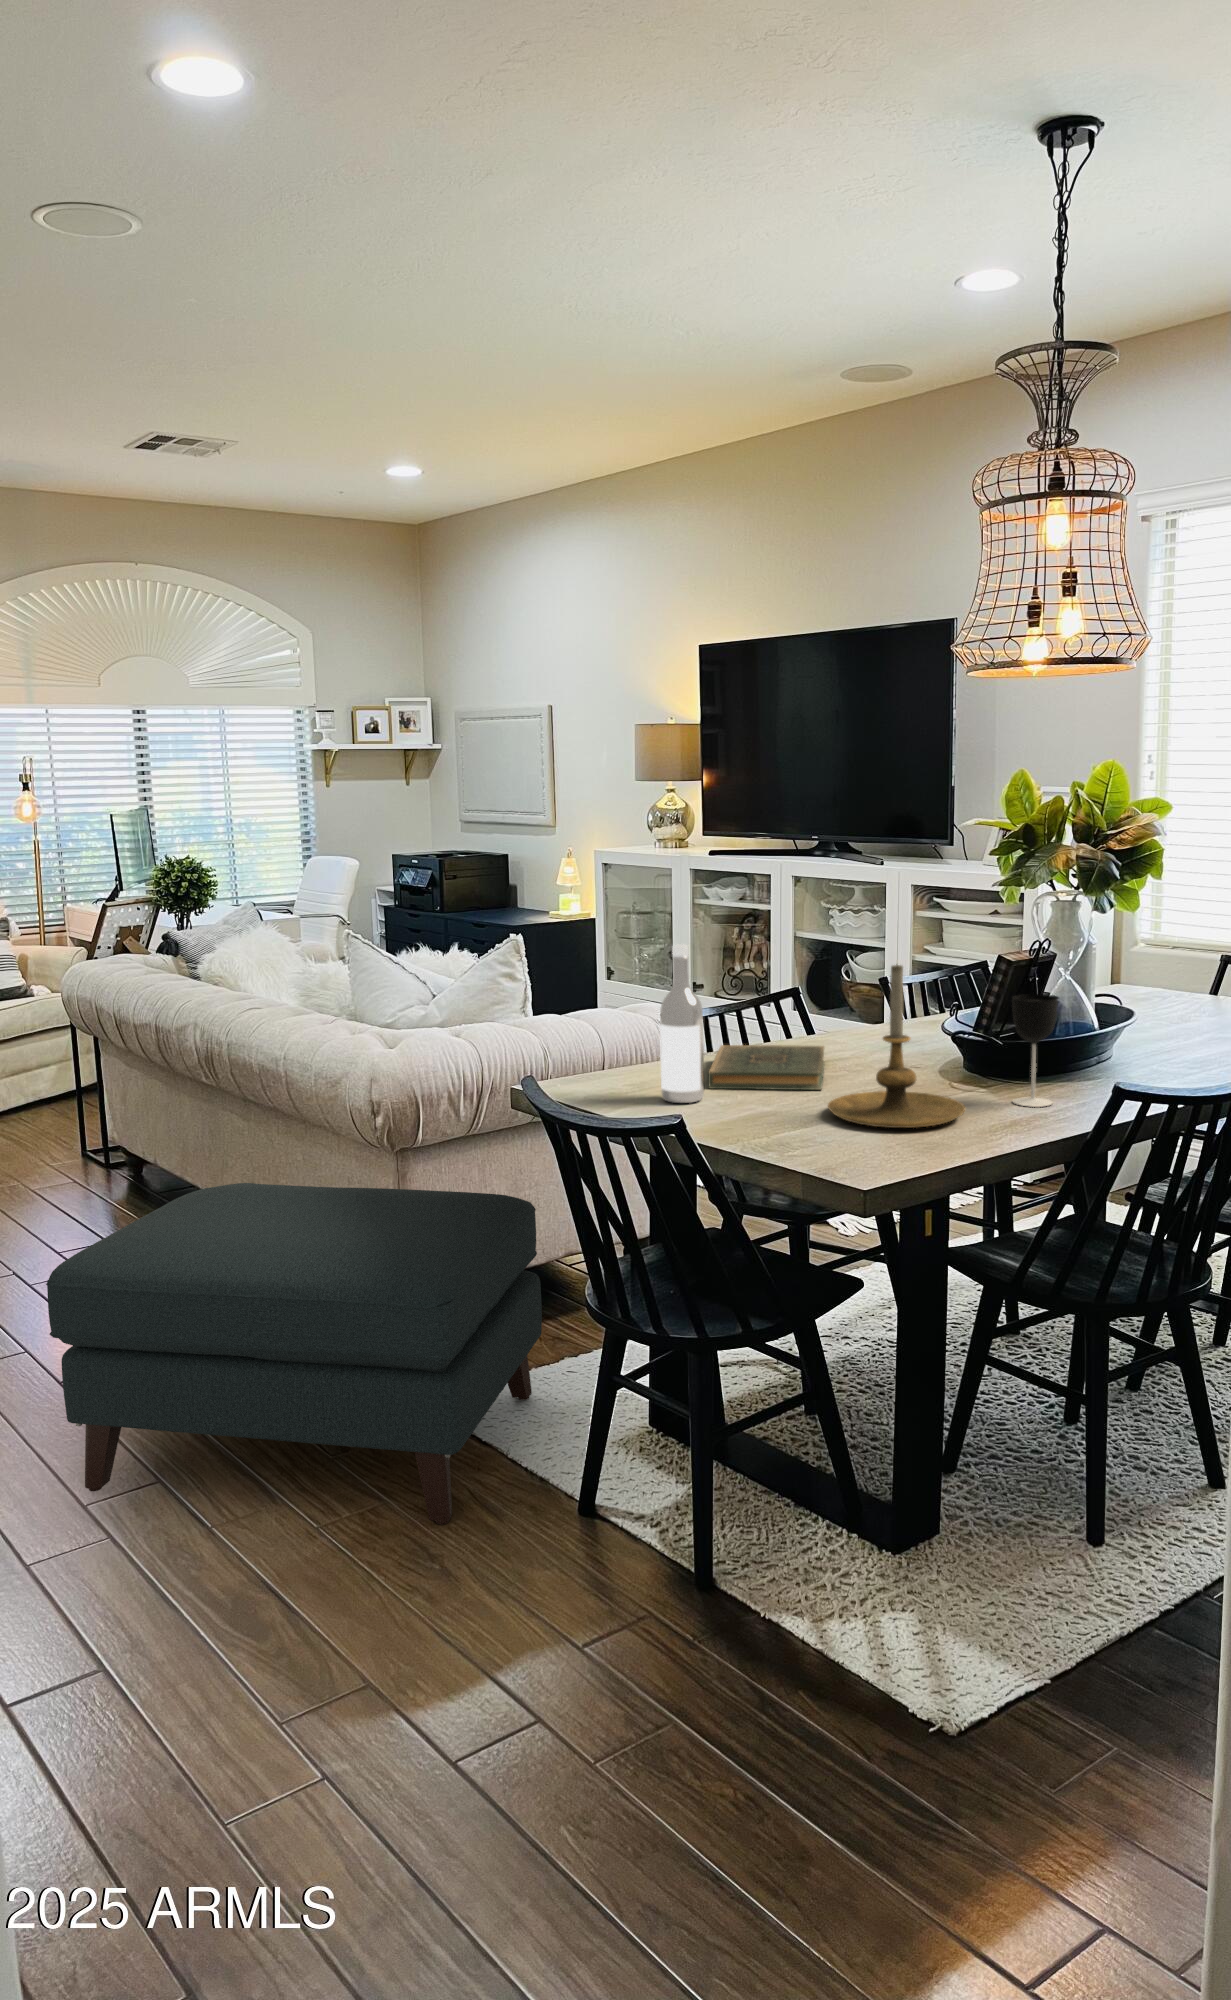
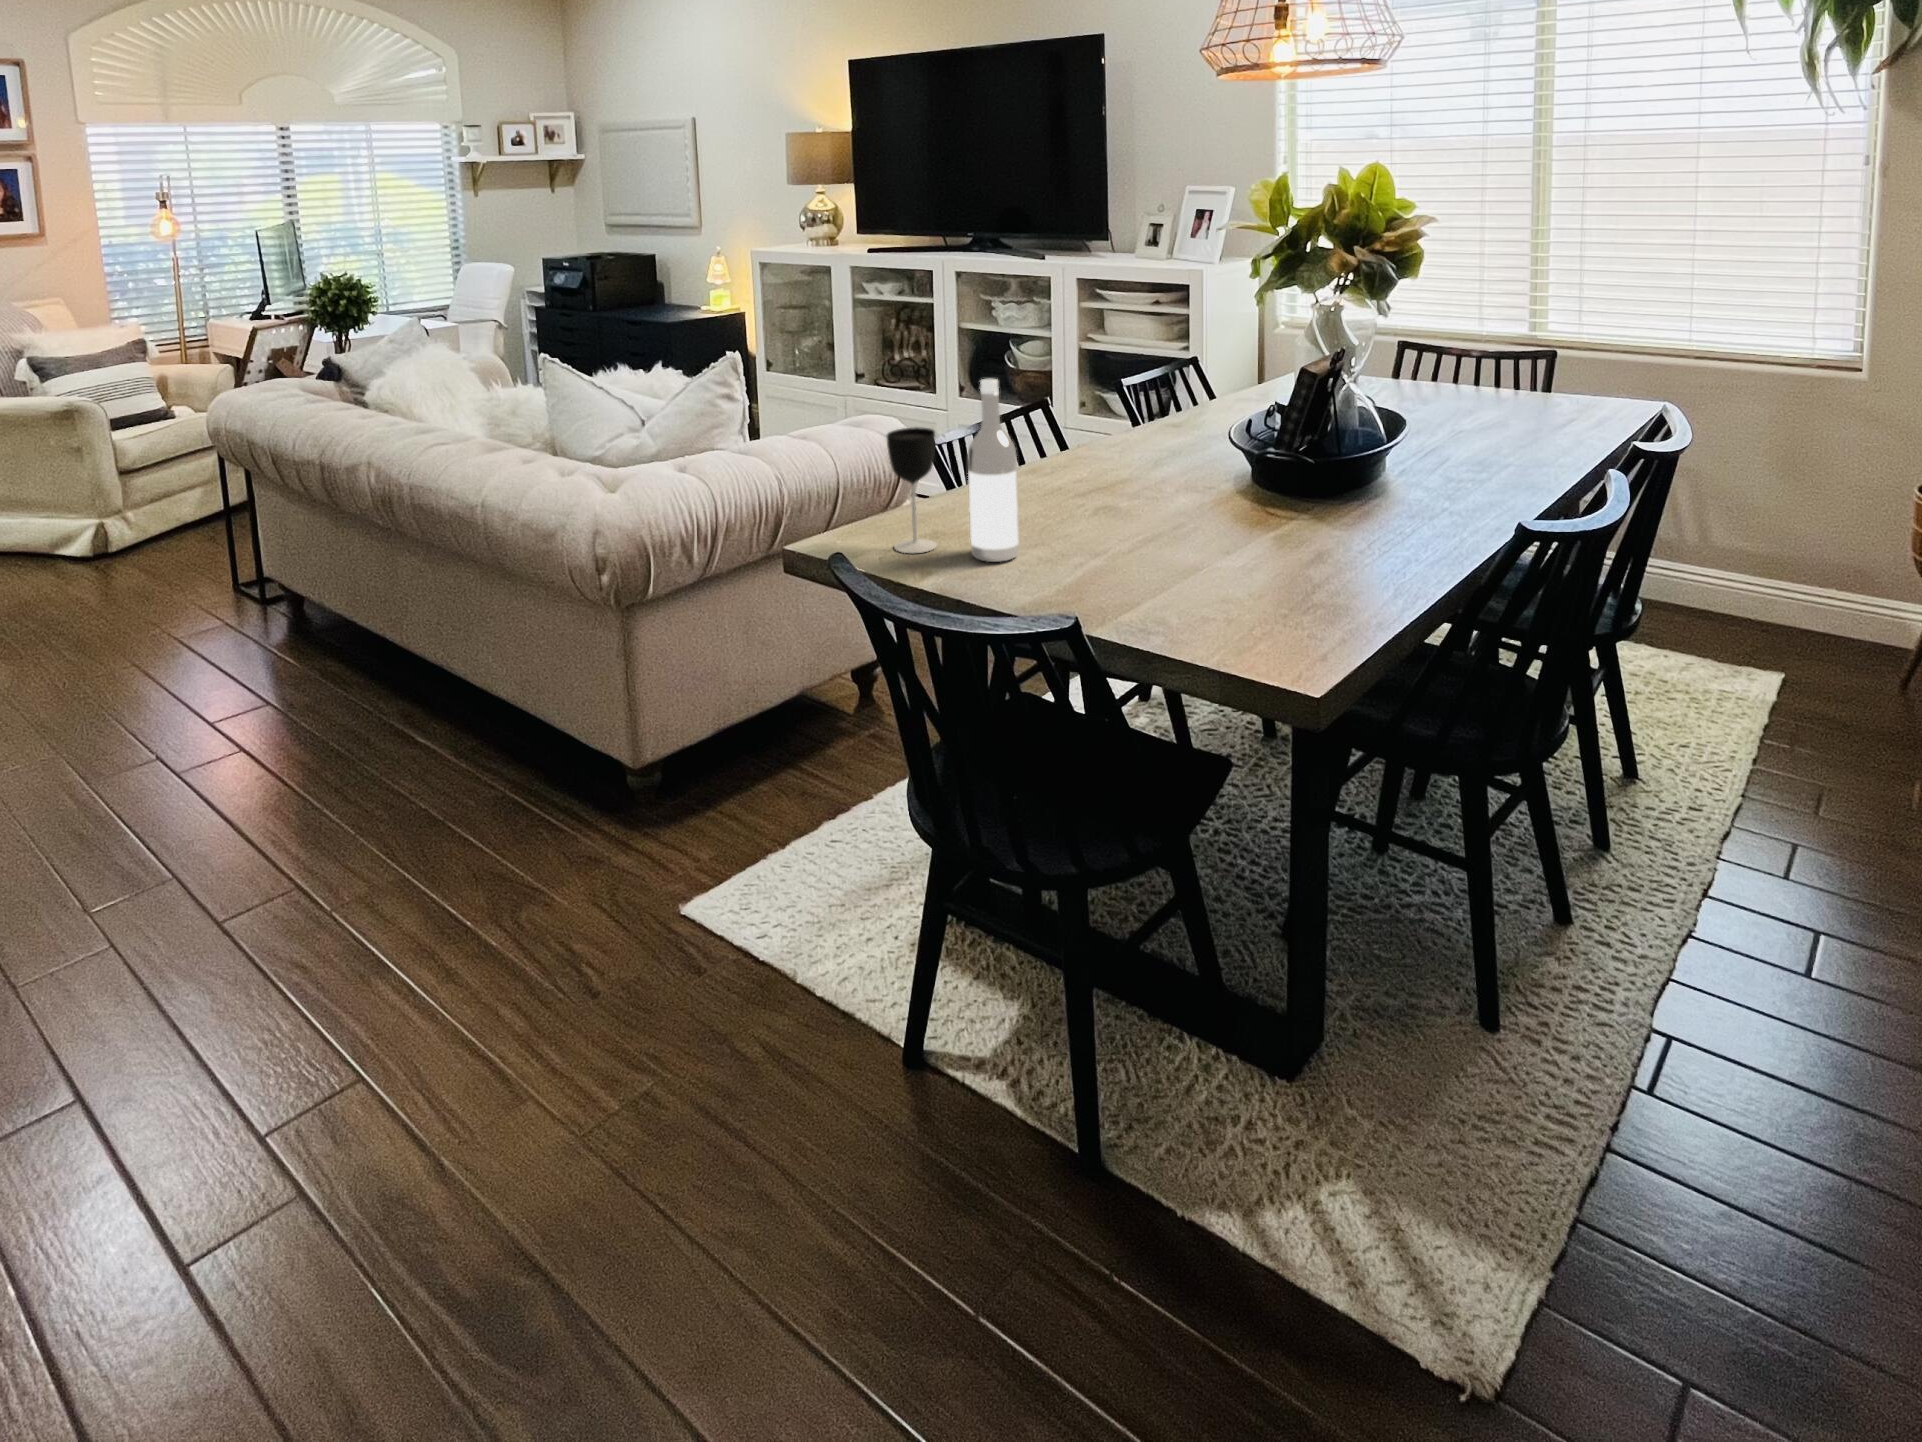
candle holder: present [828,965,965,1128] -> none [1170,393,1327,584]
wine glass: present [1012,994,1058,1107] -> present [887,428,937,553]
book: present [708,1045,825,1090] -> none [997,468,1137,535]
ottoman: present [46,1183,542,1525] -> none [174,662,811,1139]

